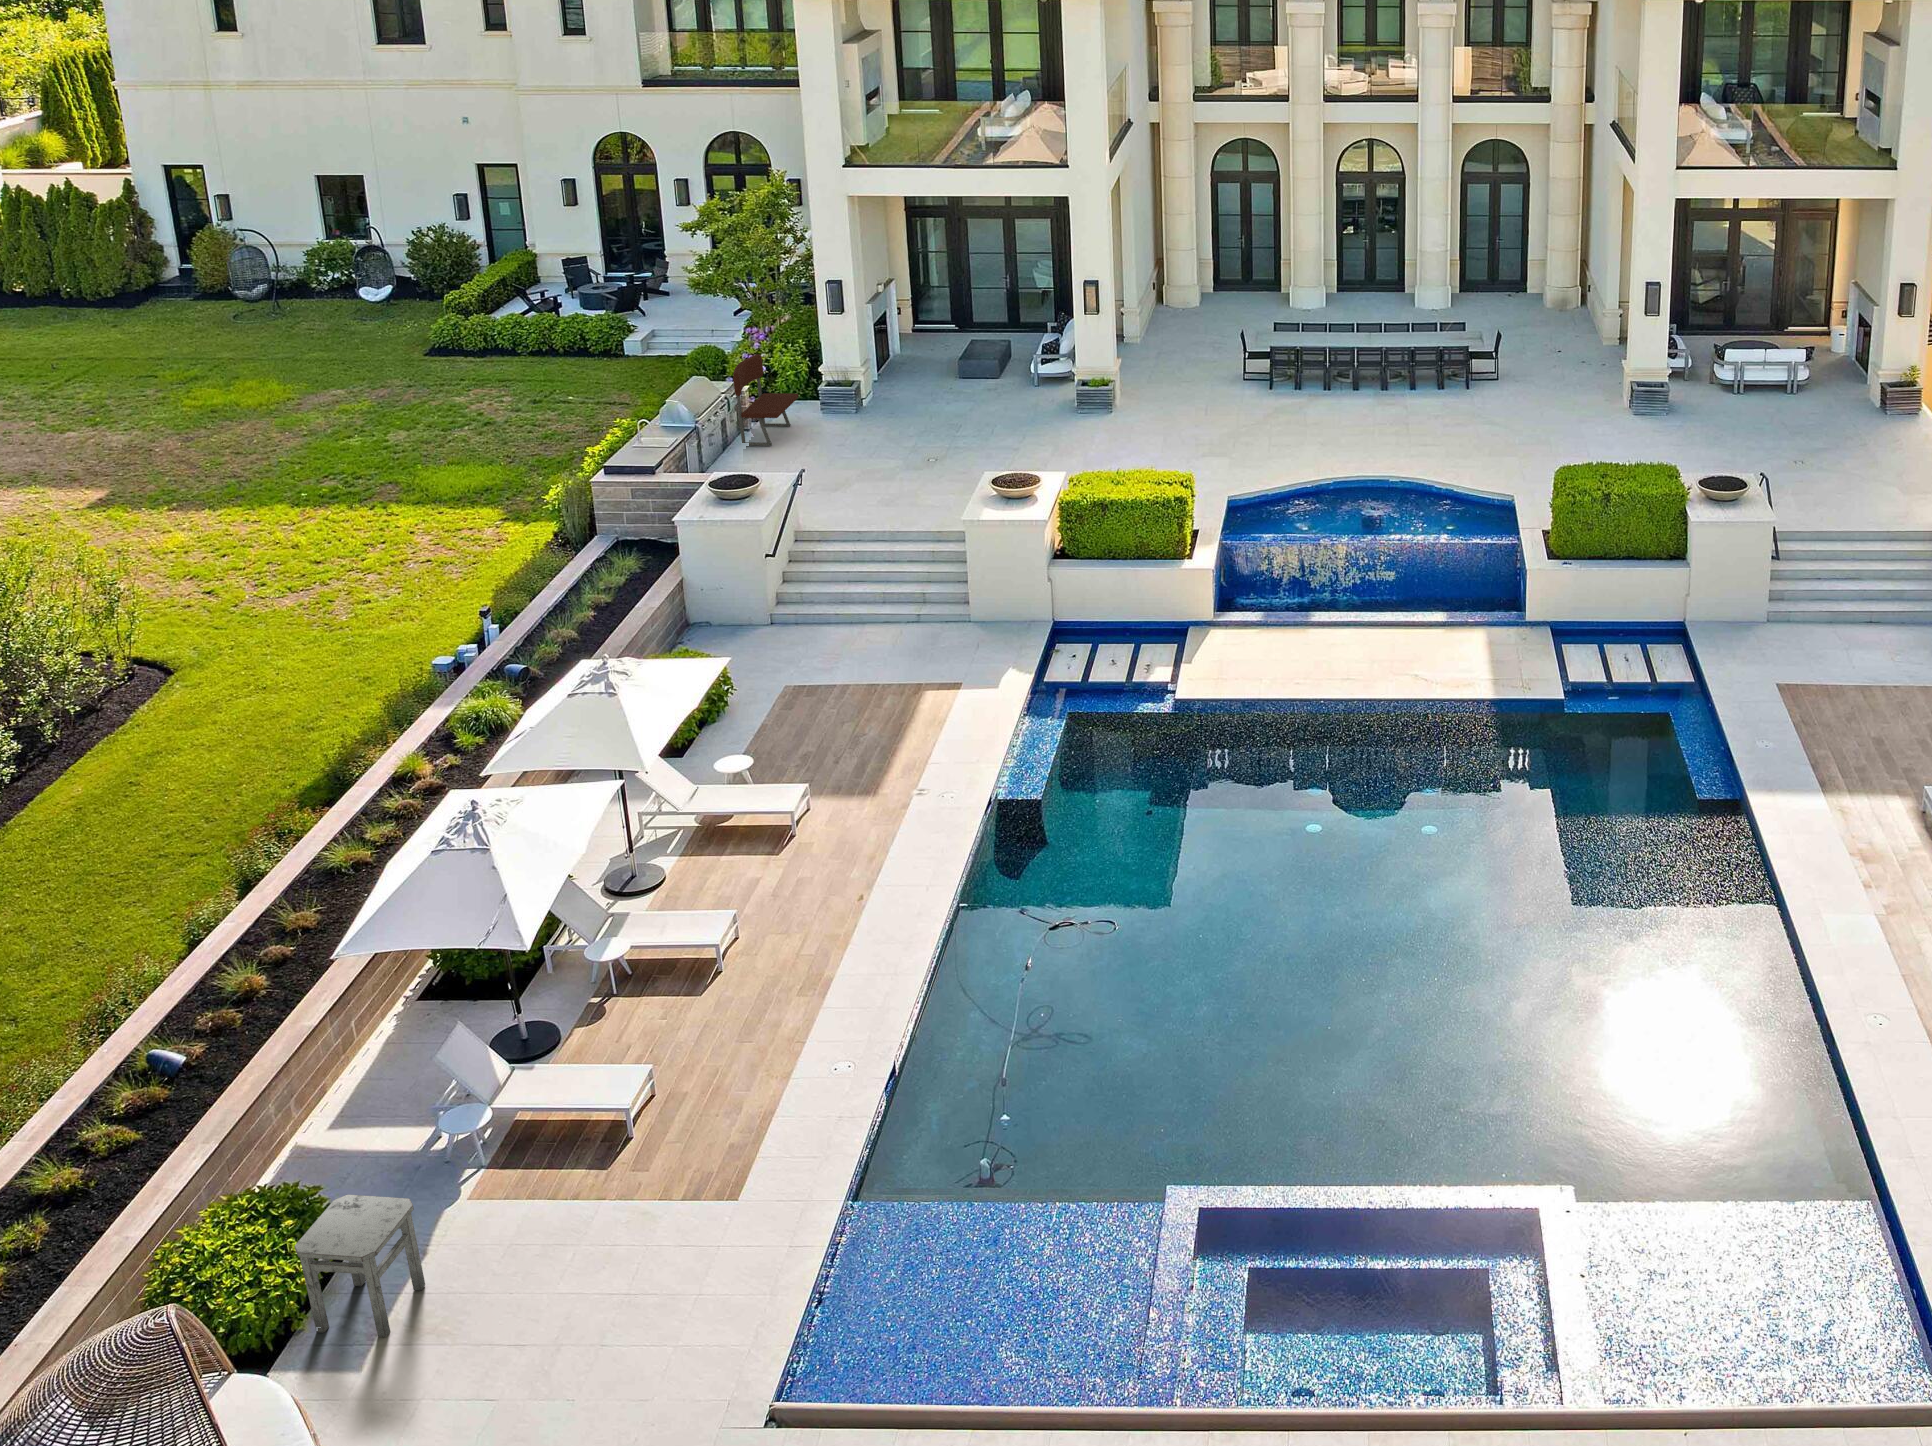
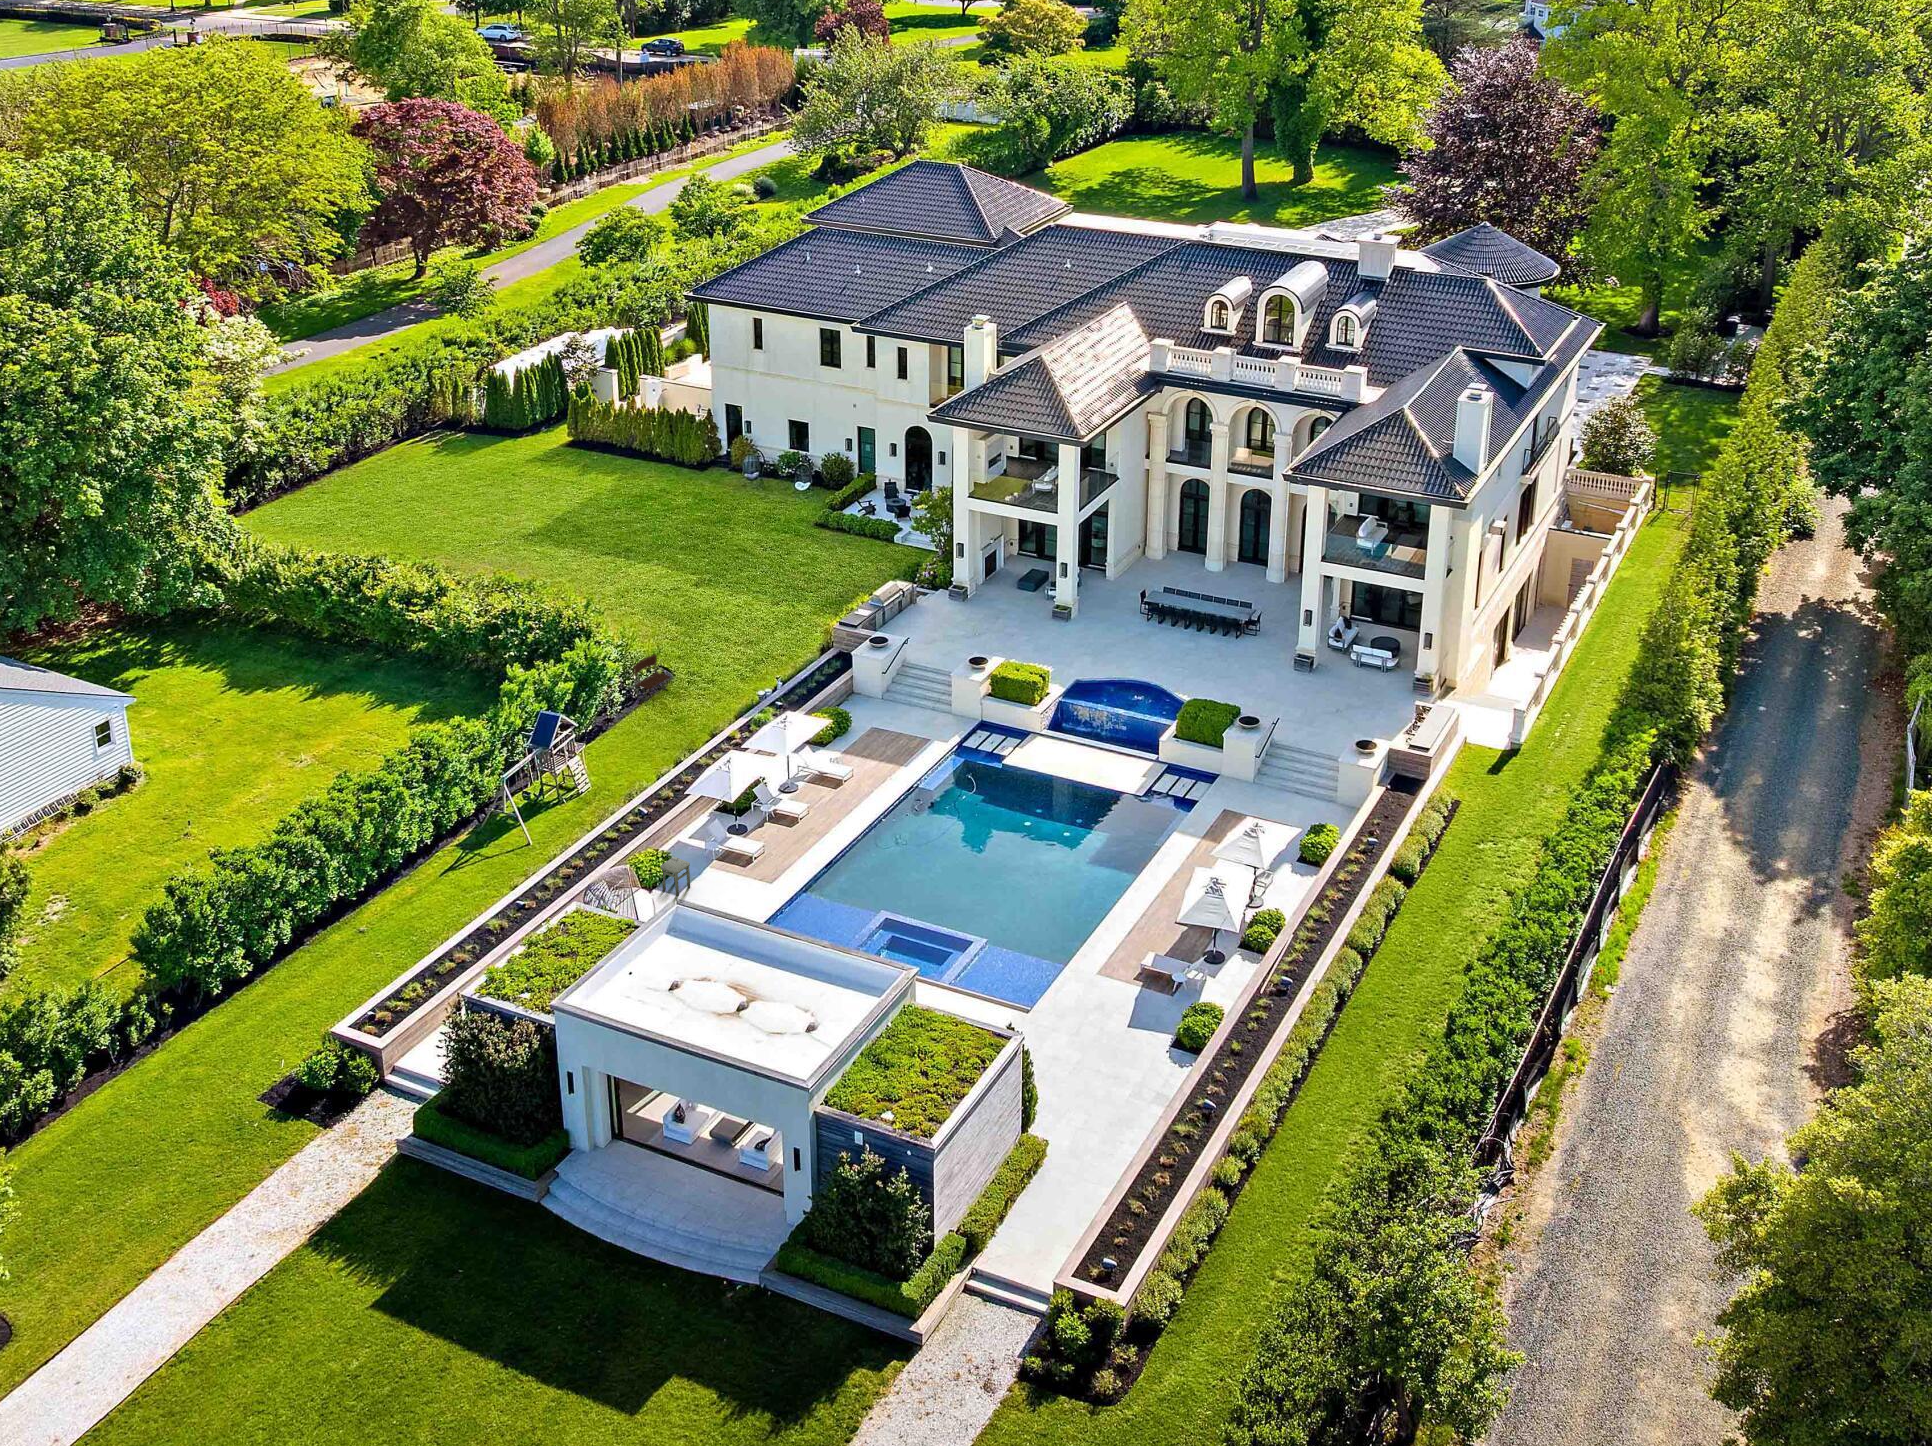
bench: present [733,354,798,446] -> present [633,655,669,700]

